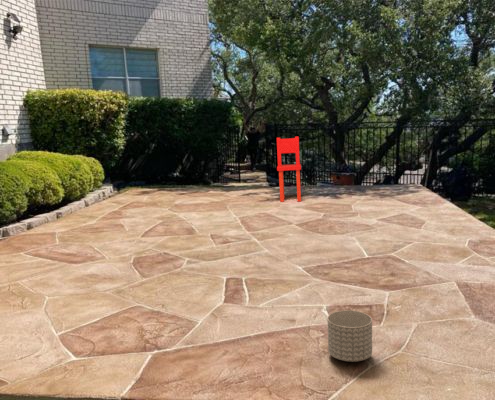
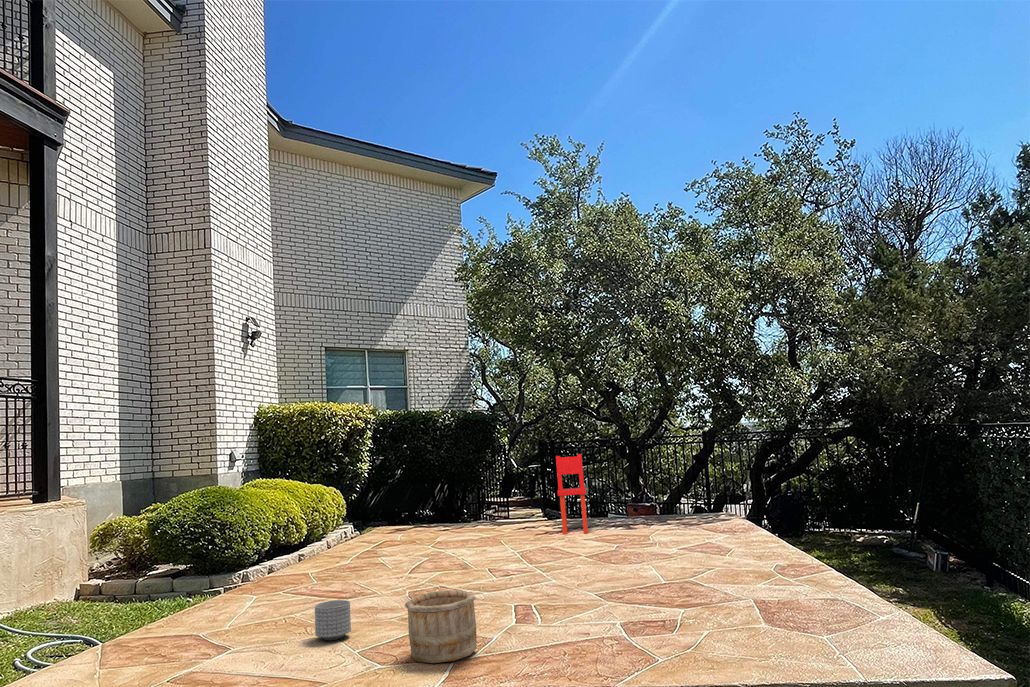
wooden bucket: none [100,279,177,358] -> present [405,590,477,663]
planter: present [328,310,372,362] -> present [315,600,351,640]

